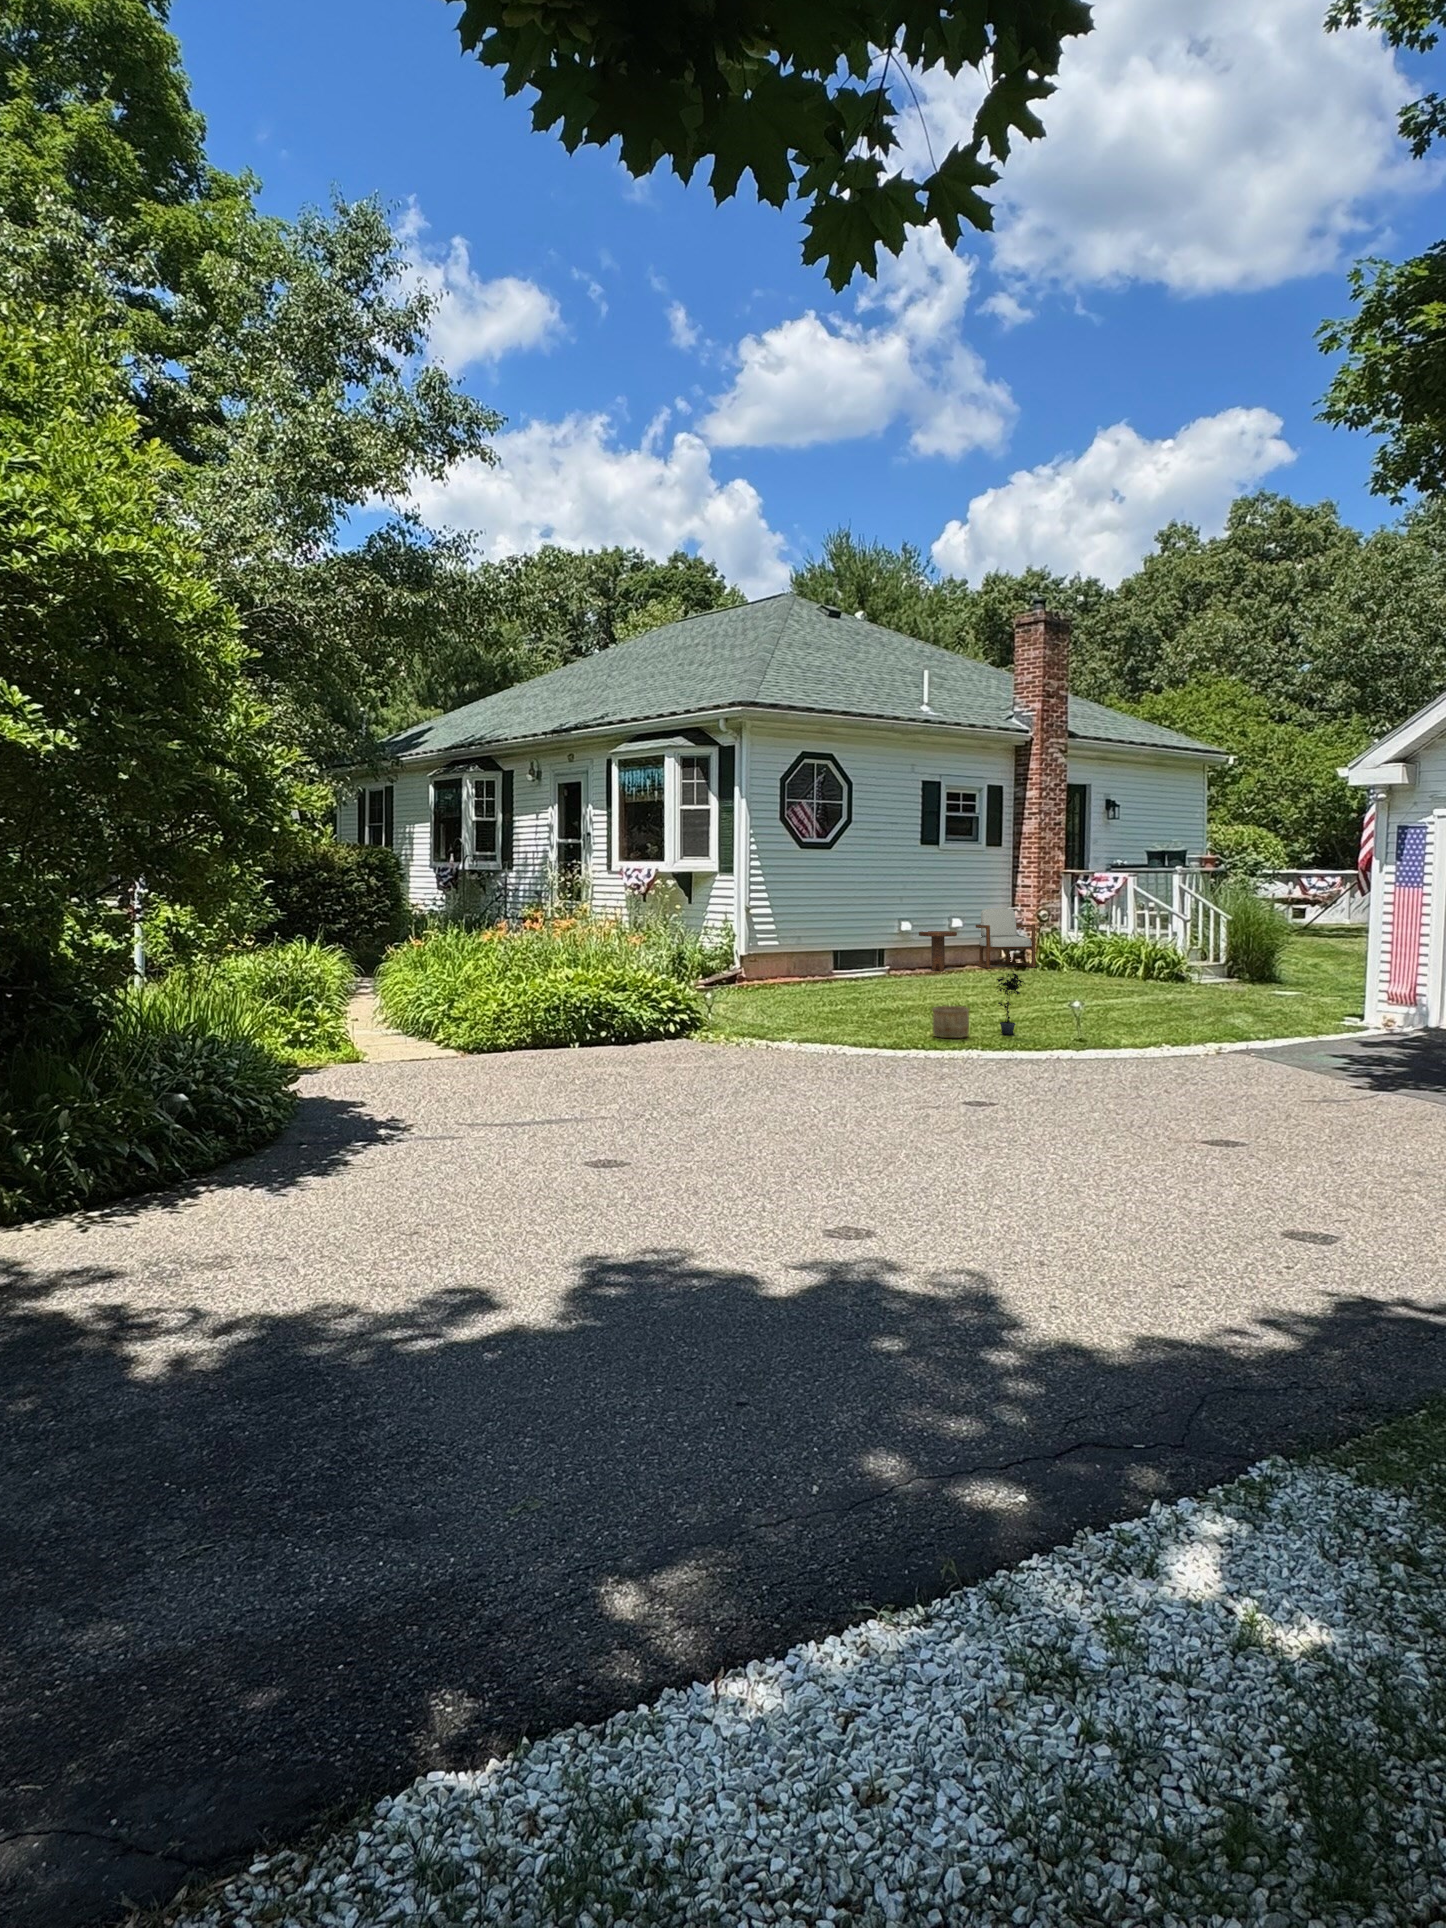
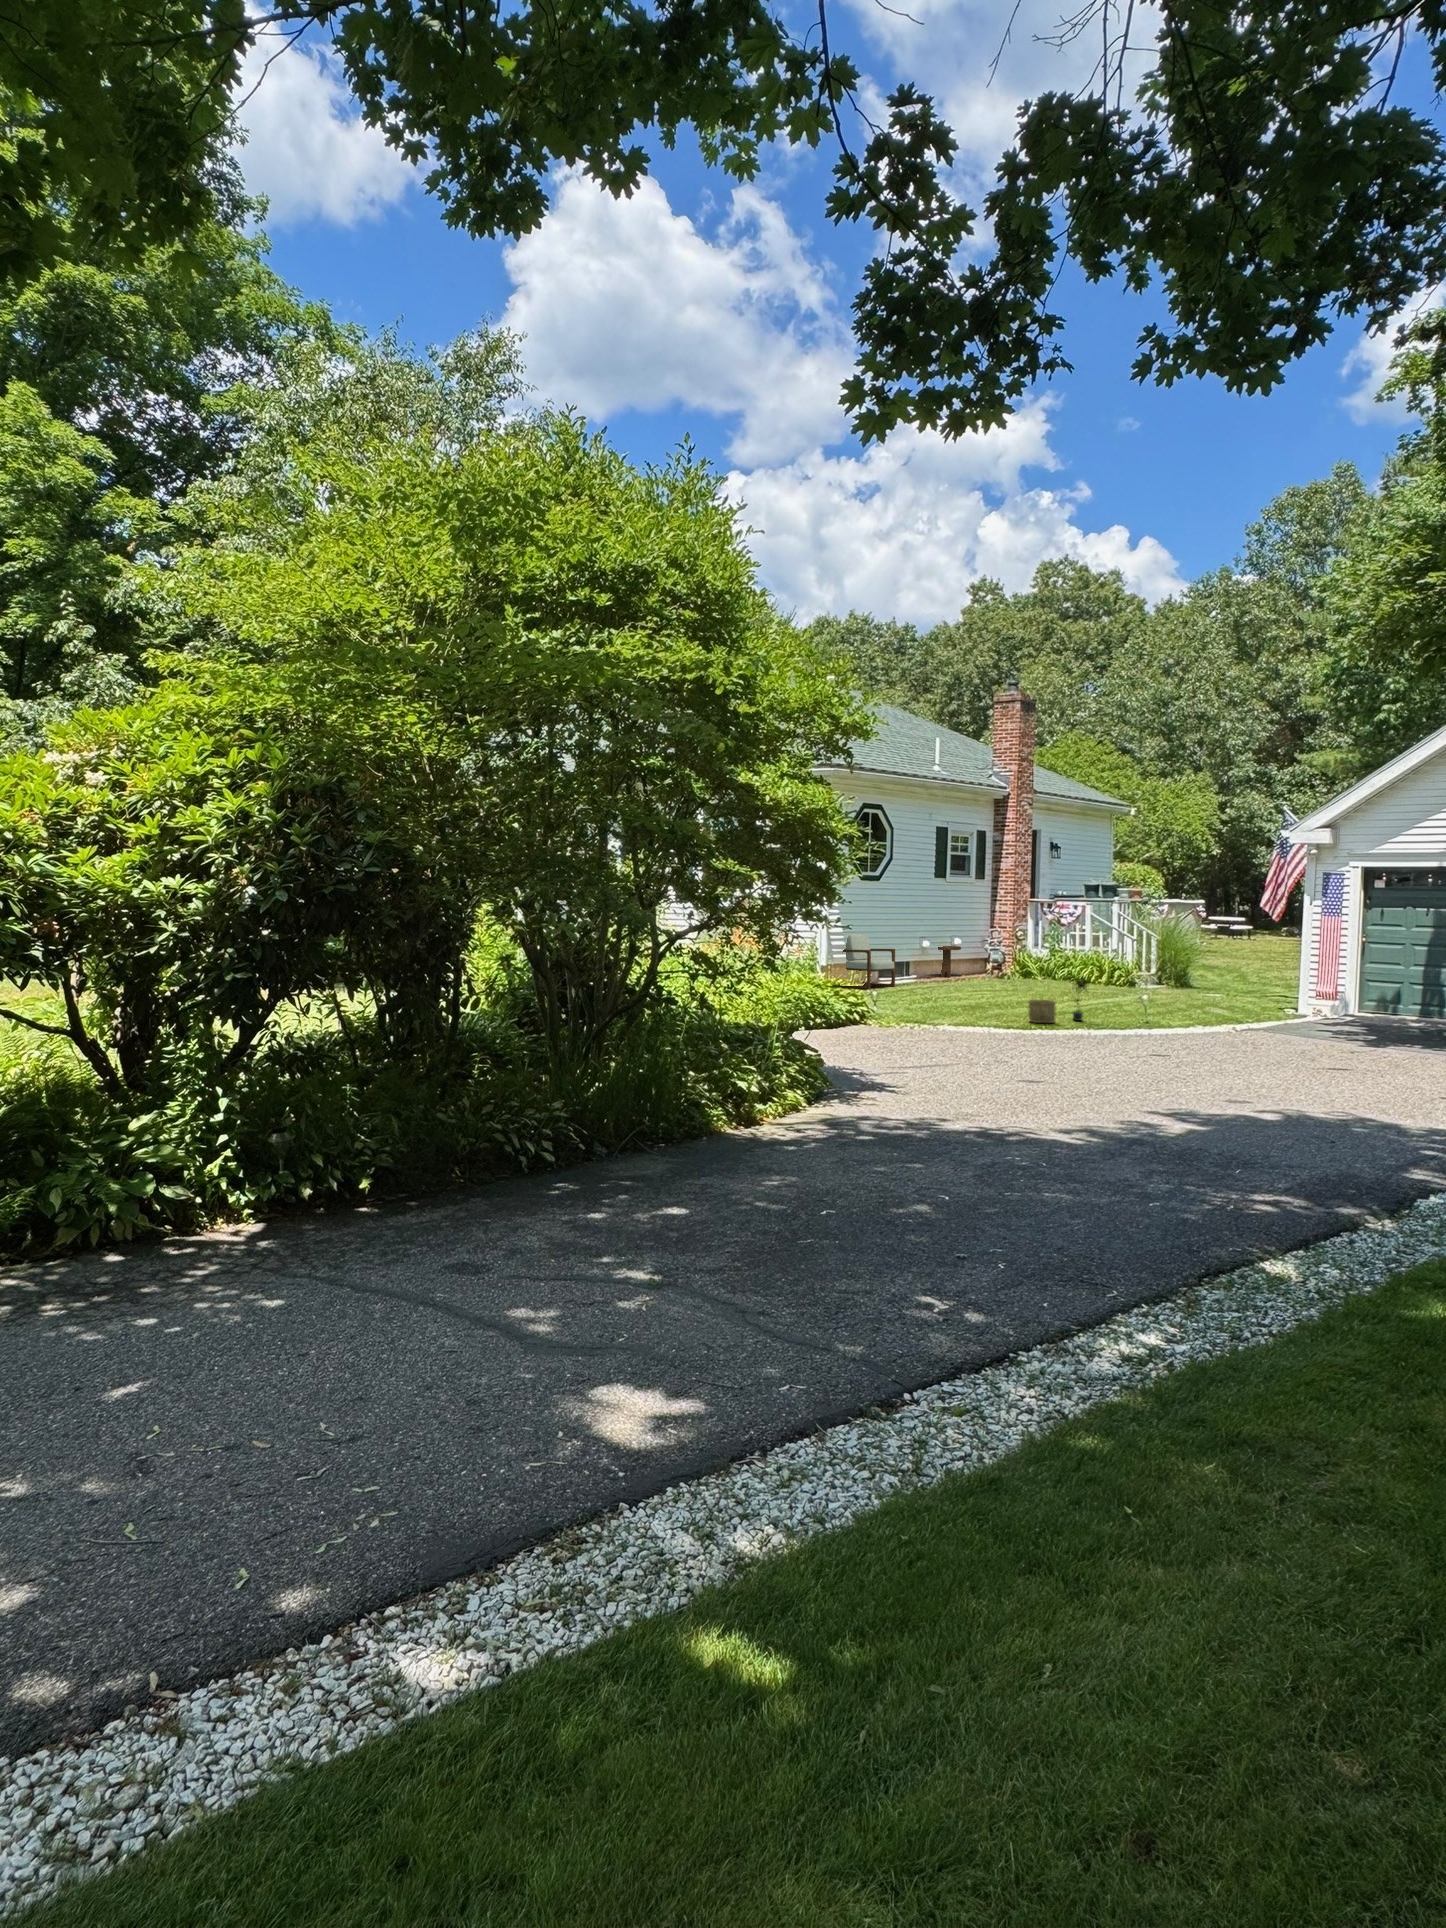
armchair: present [976,908,1036,968] -> present [843,934,895,989]

